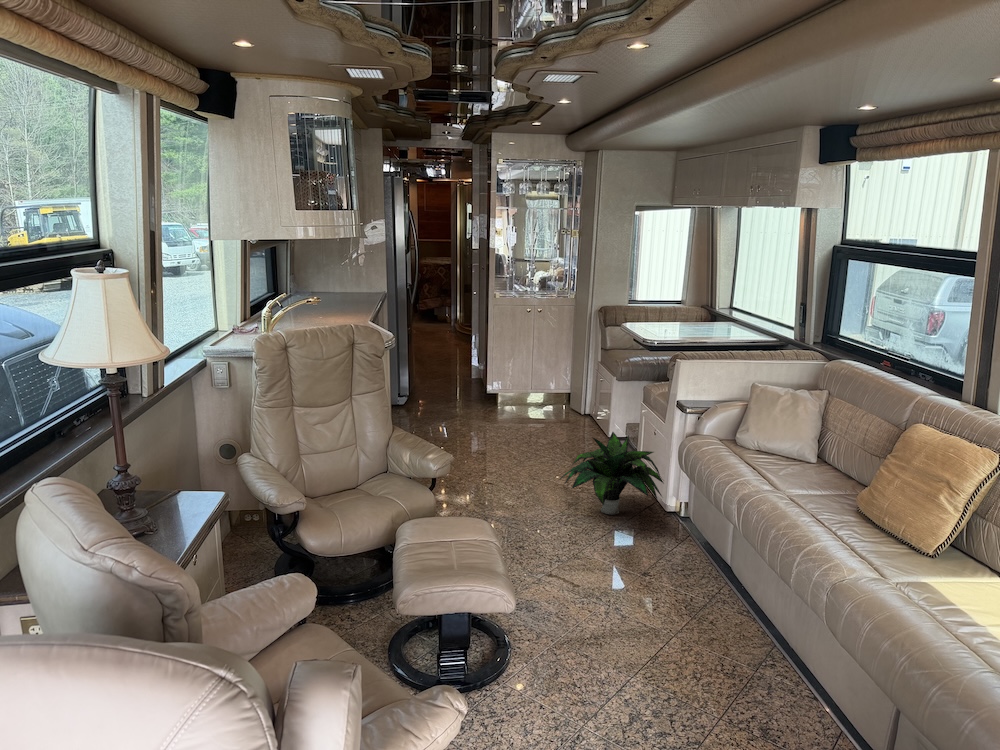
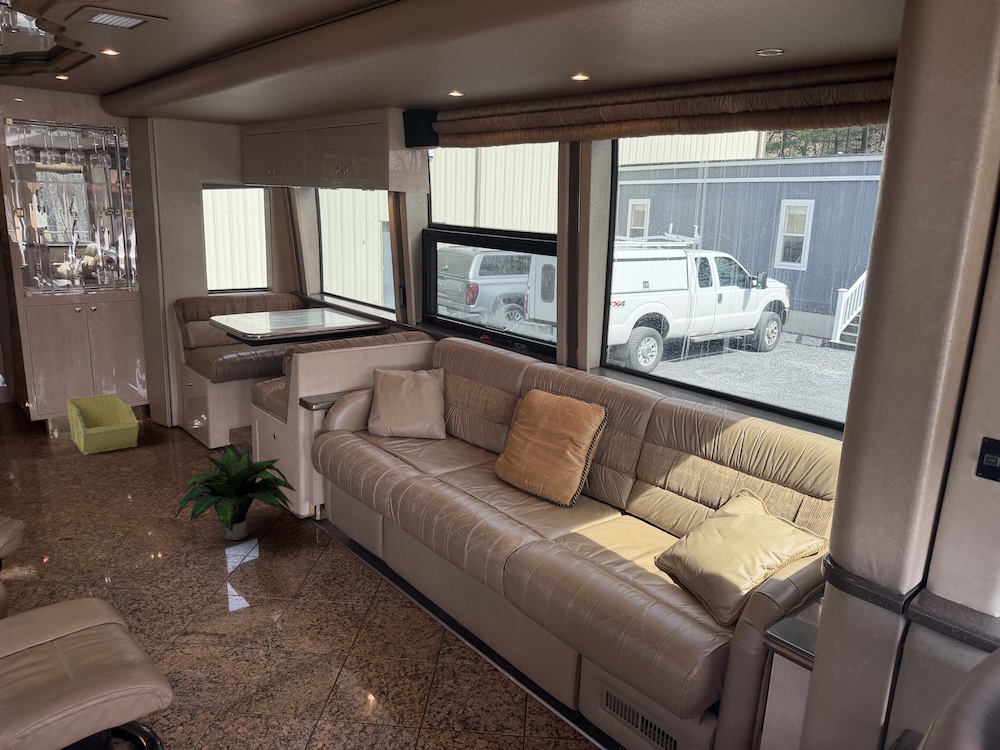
storage bin: none [510,378,558,424] -> present [66,393,139,455]

